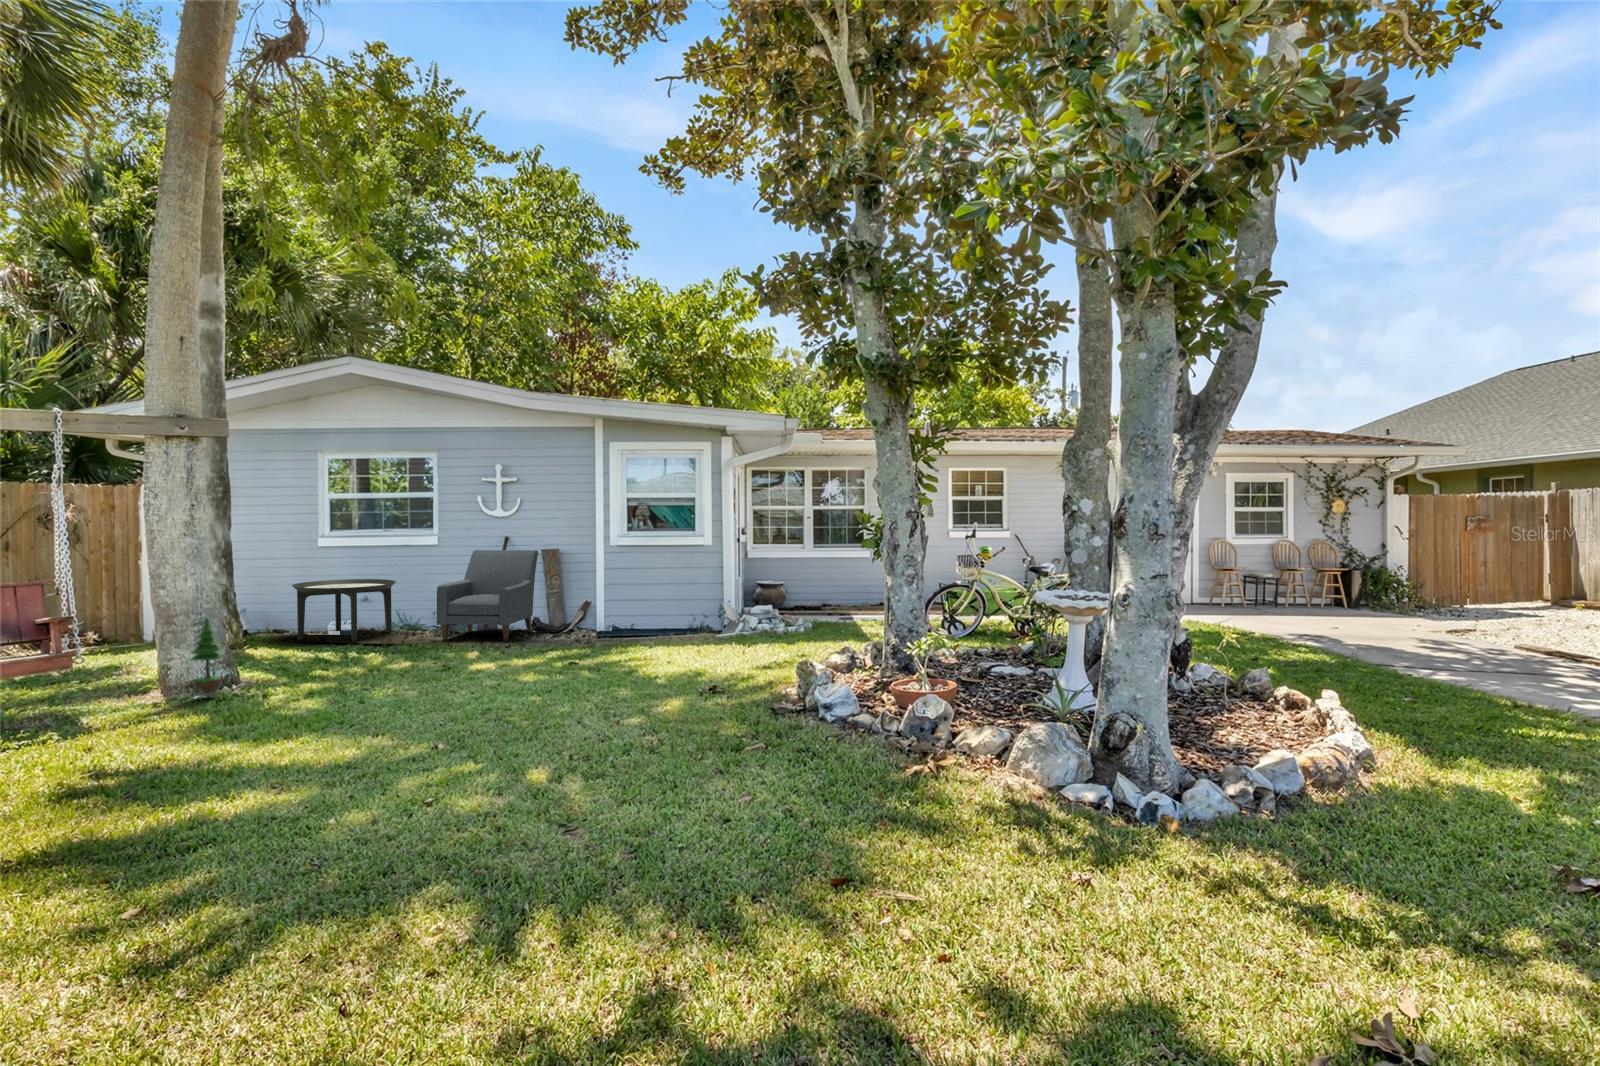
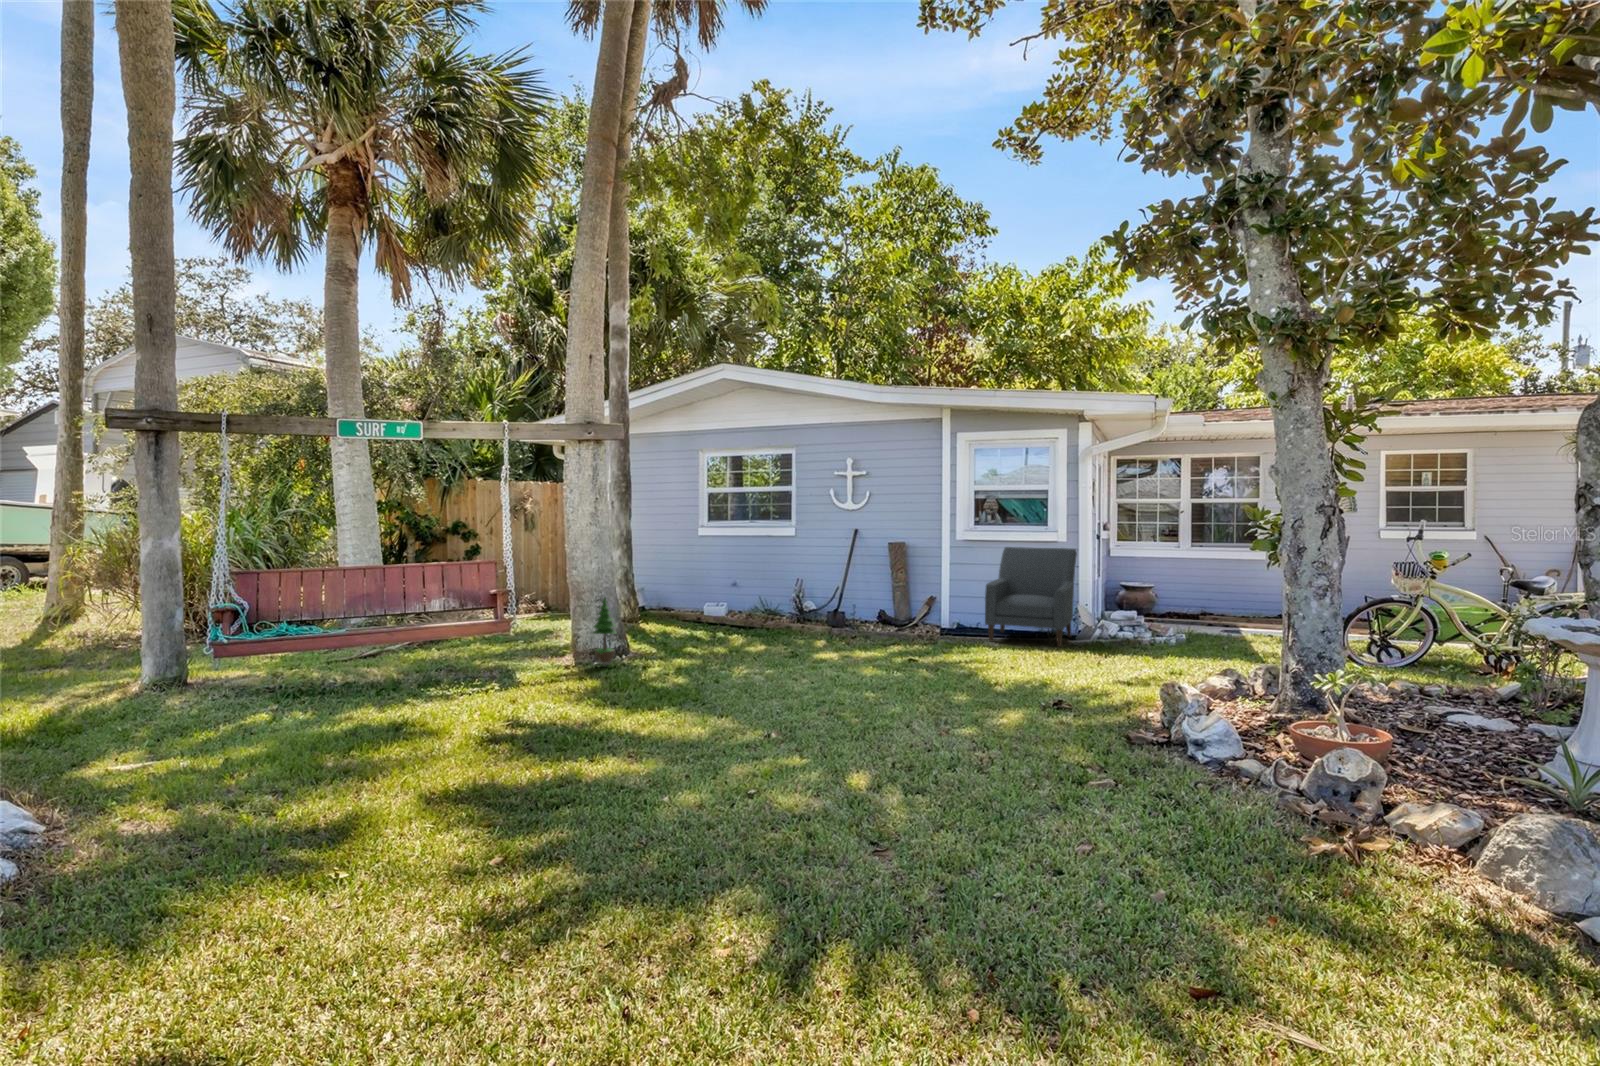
chair: present [437,550,539,641] -> present [985,547,1077,647]
round table: present [292,579,396,641] -> none [677,567,760,624]

